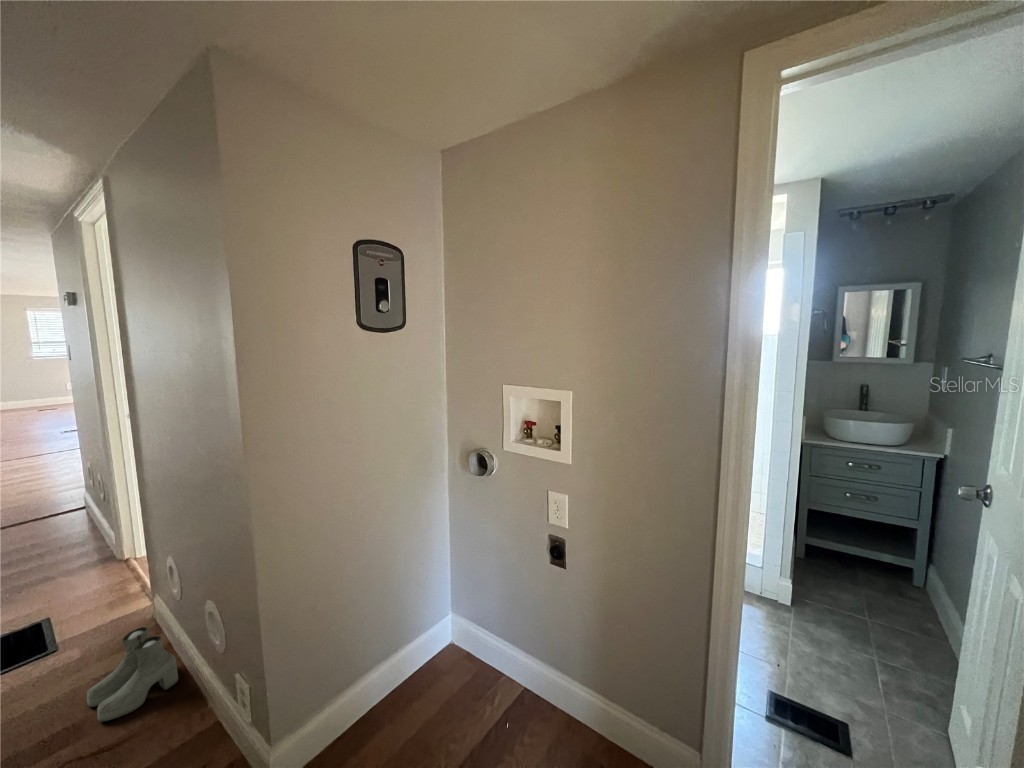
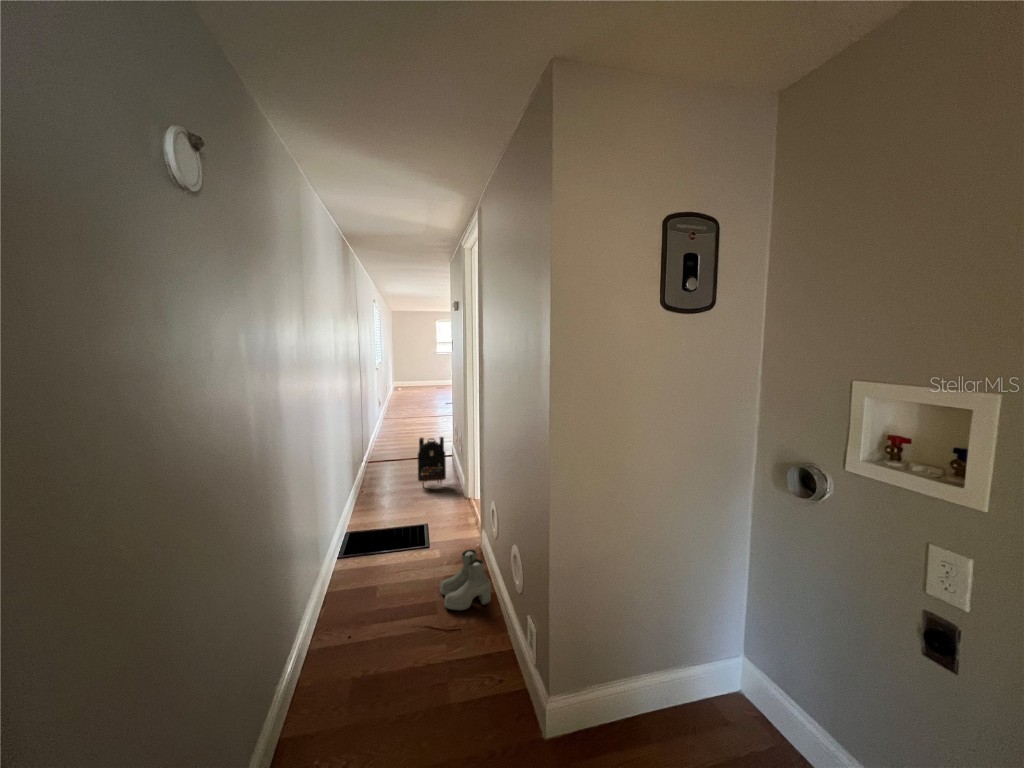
backpack: none [12,484,79,567] -> present [417,437,446,487]

